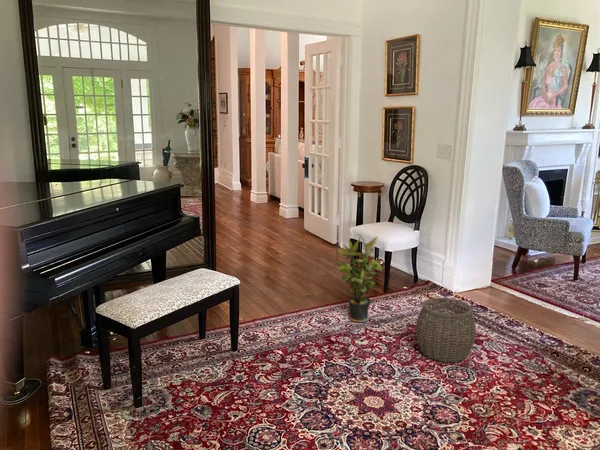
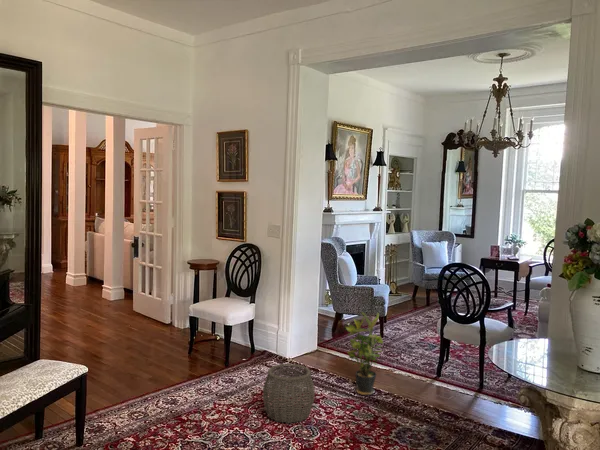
potted plant: present [337,235,382,322] -> present [346,312,383,395]

